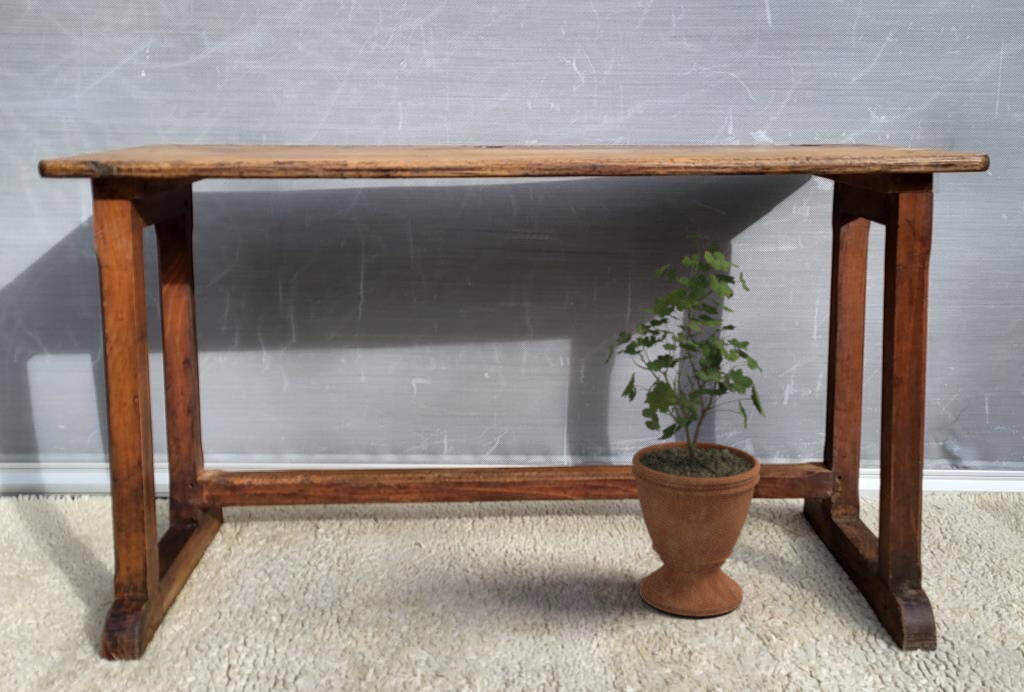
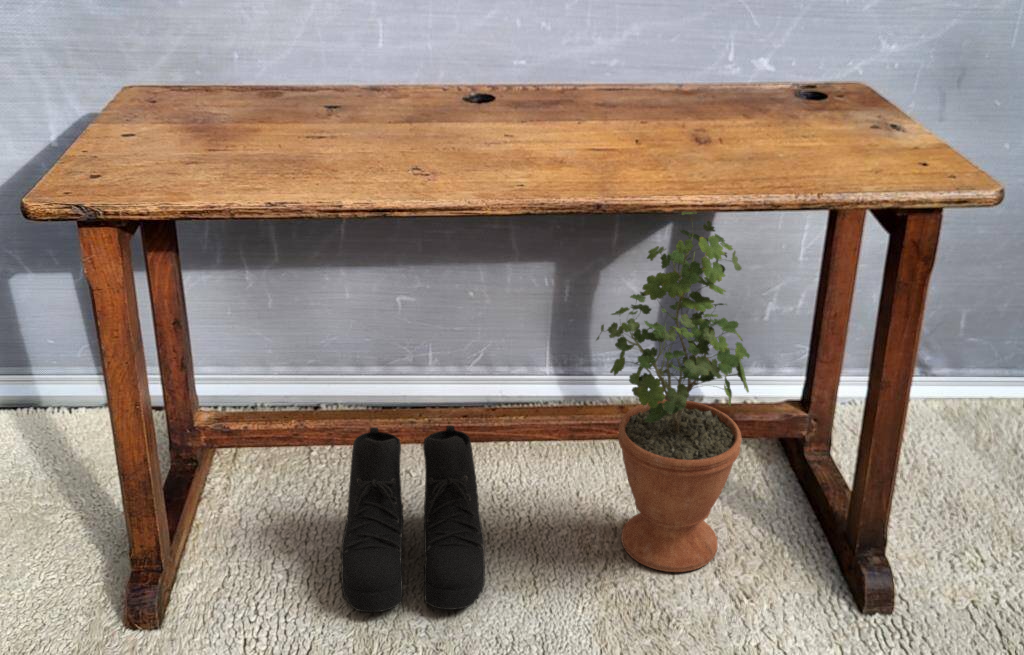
boots: none [340,469,493,642] -> present [341,426,485,612]

